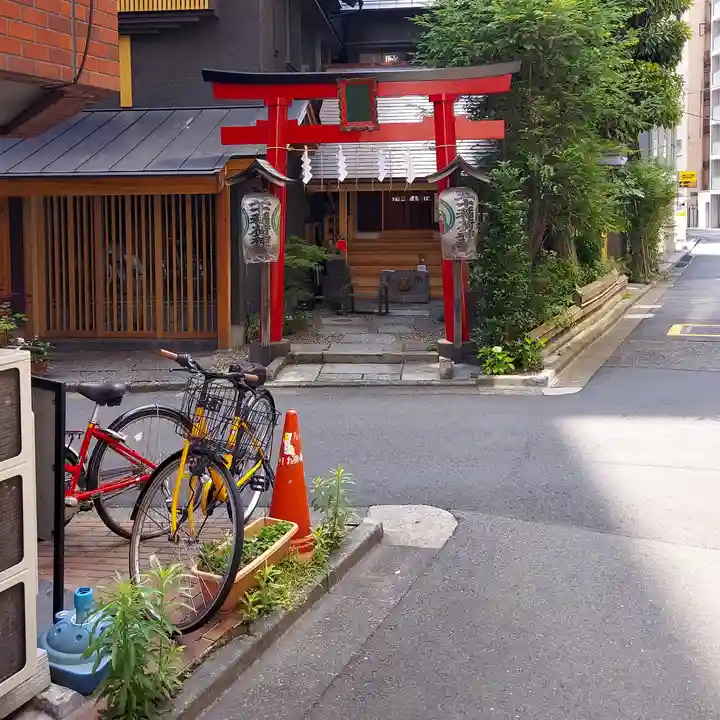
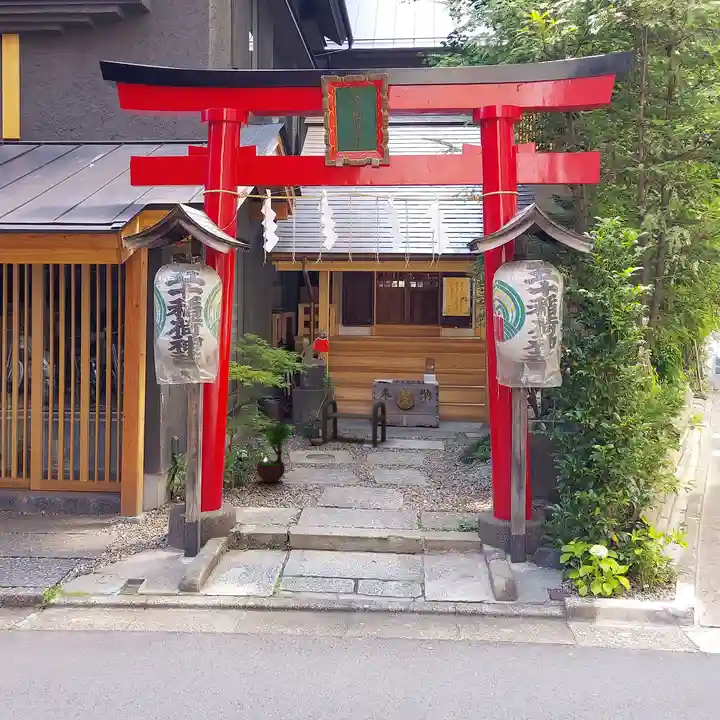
potted tree: none [301,292,324,334] -> present [257,424,292,482]

